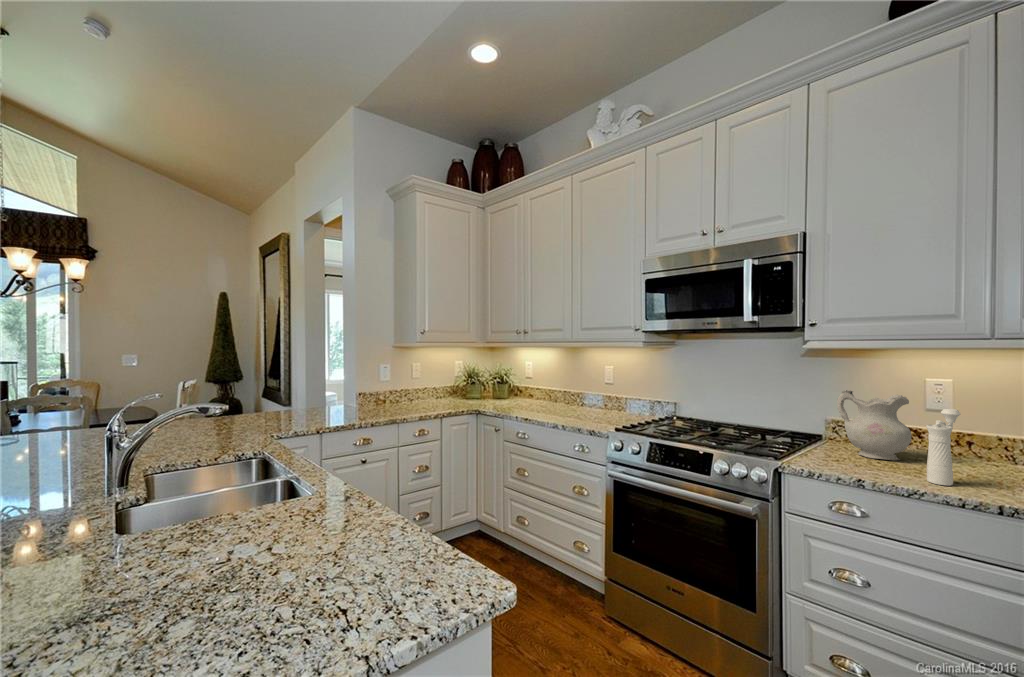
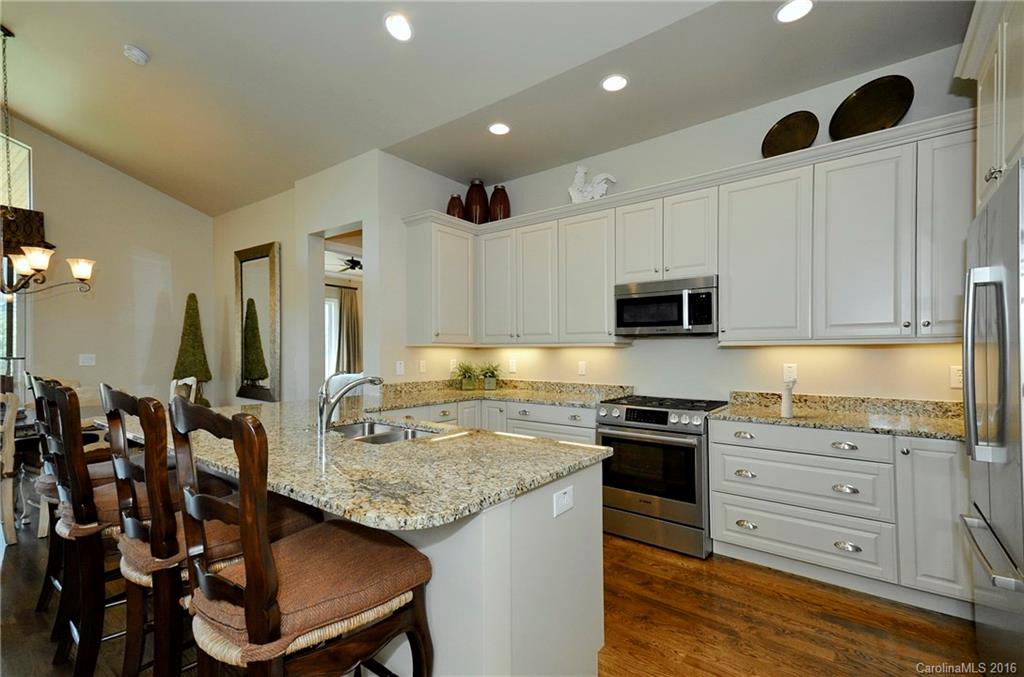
ceramic pitcher: present [837,390,912,460] -> none [736,371,774,411]

